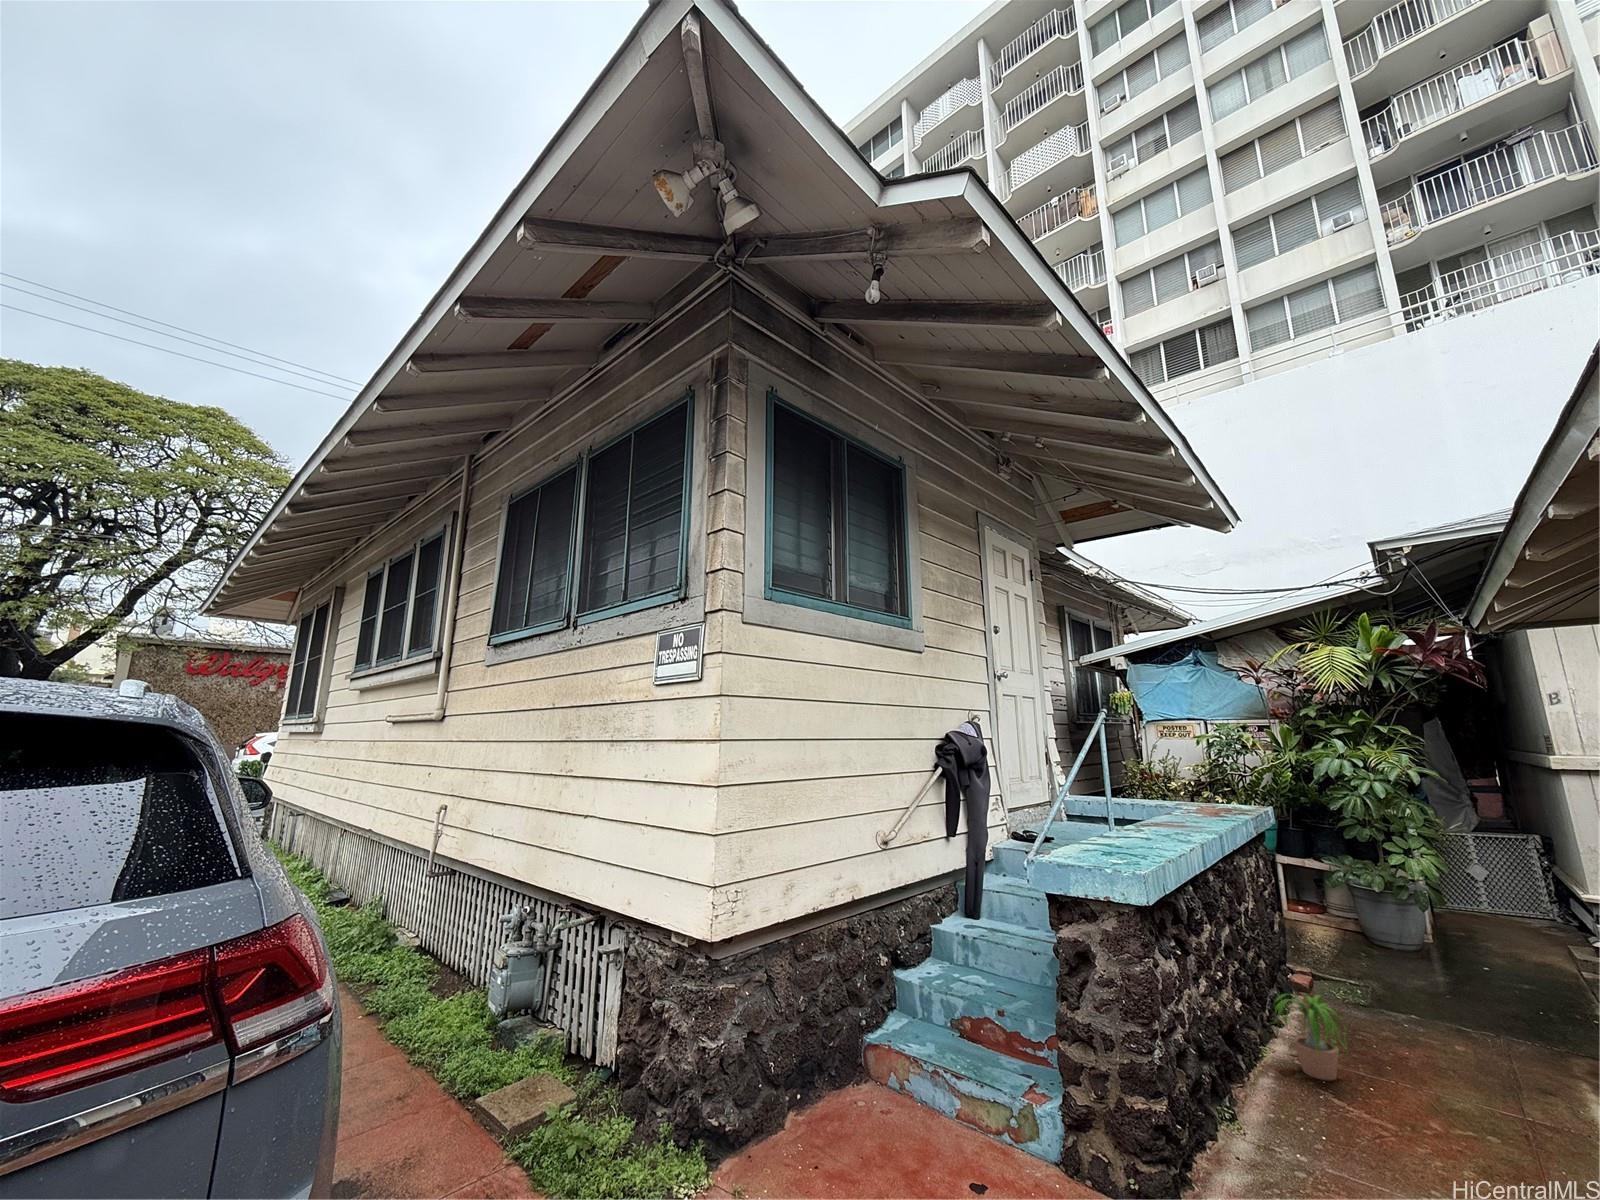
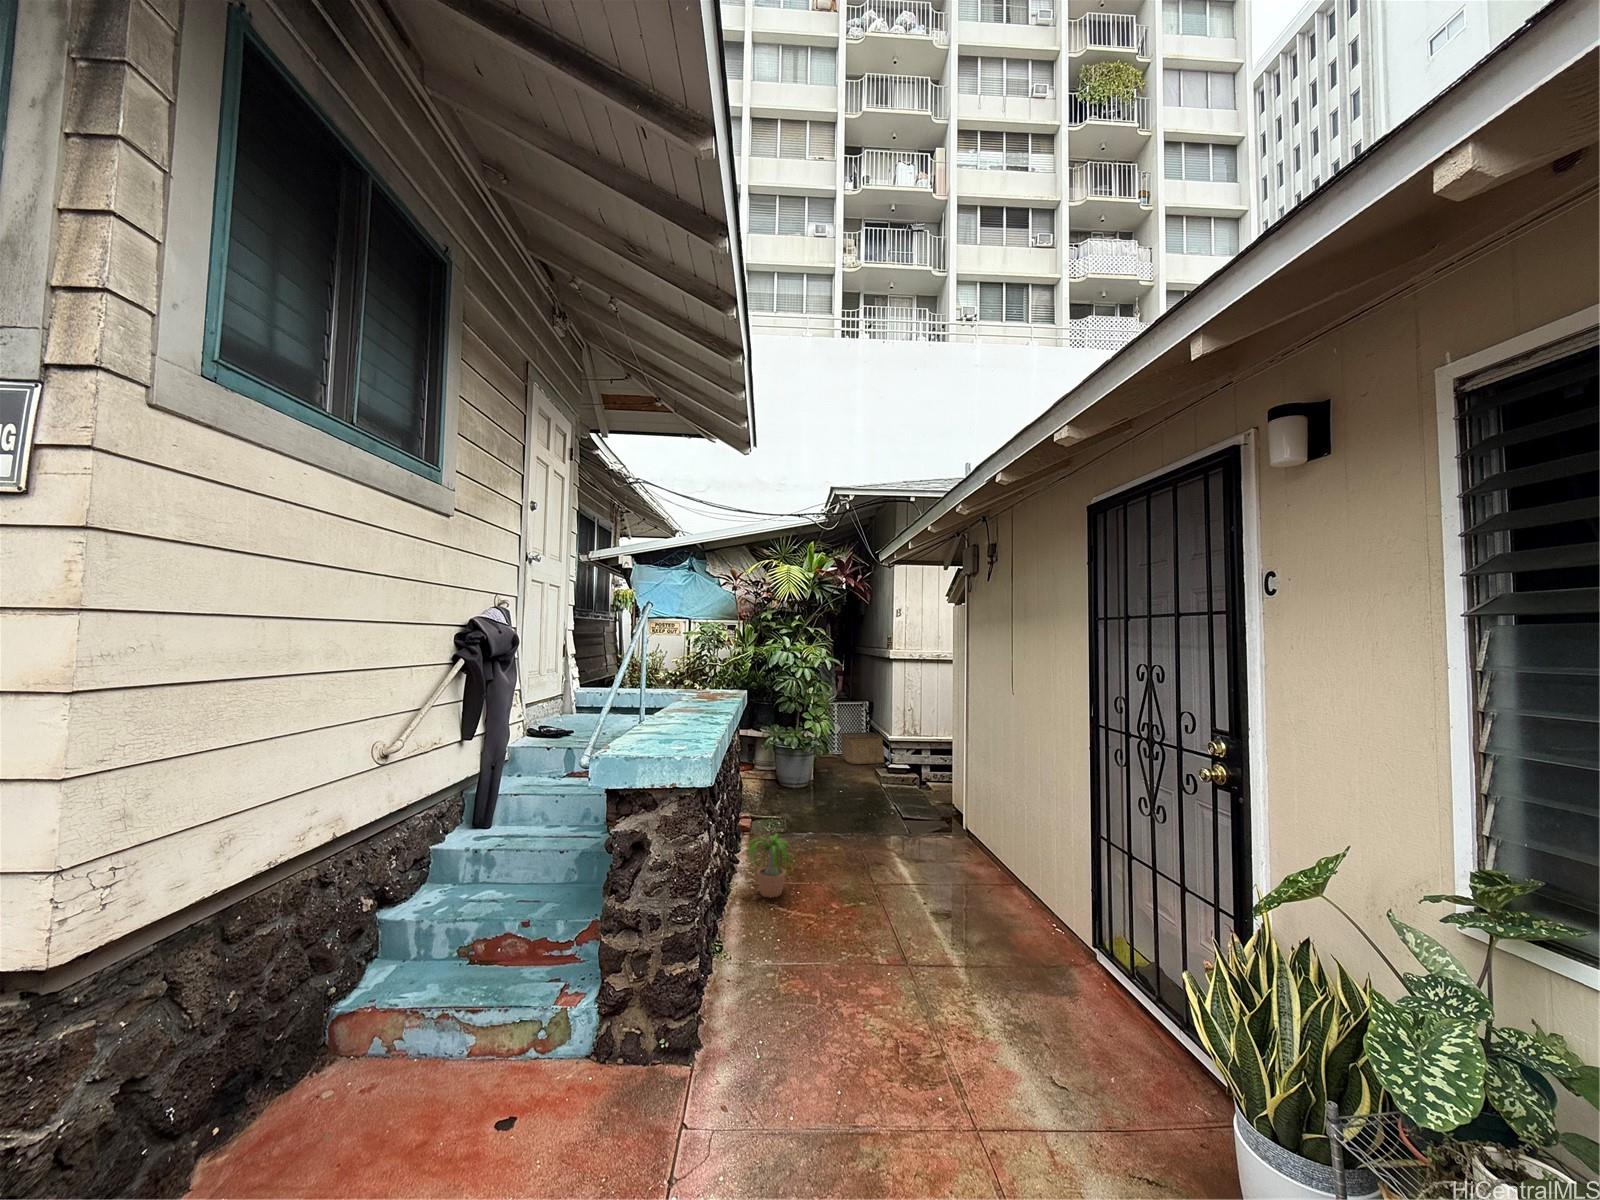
storage bin: none [1483,881,1586,940] -> present [841,732,885,765]

